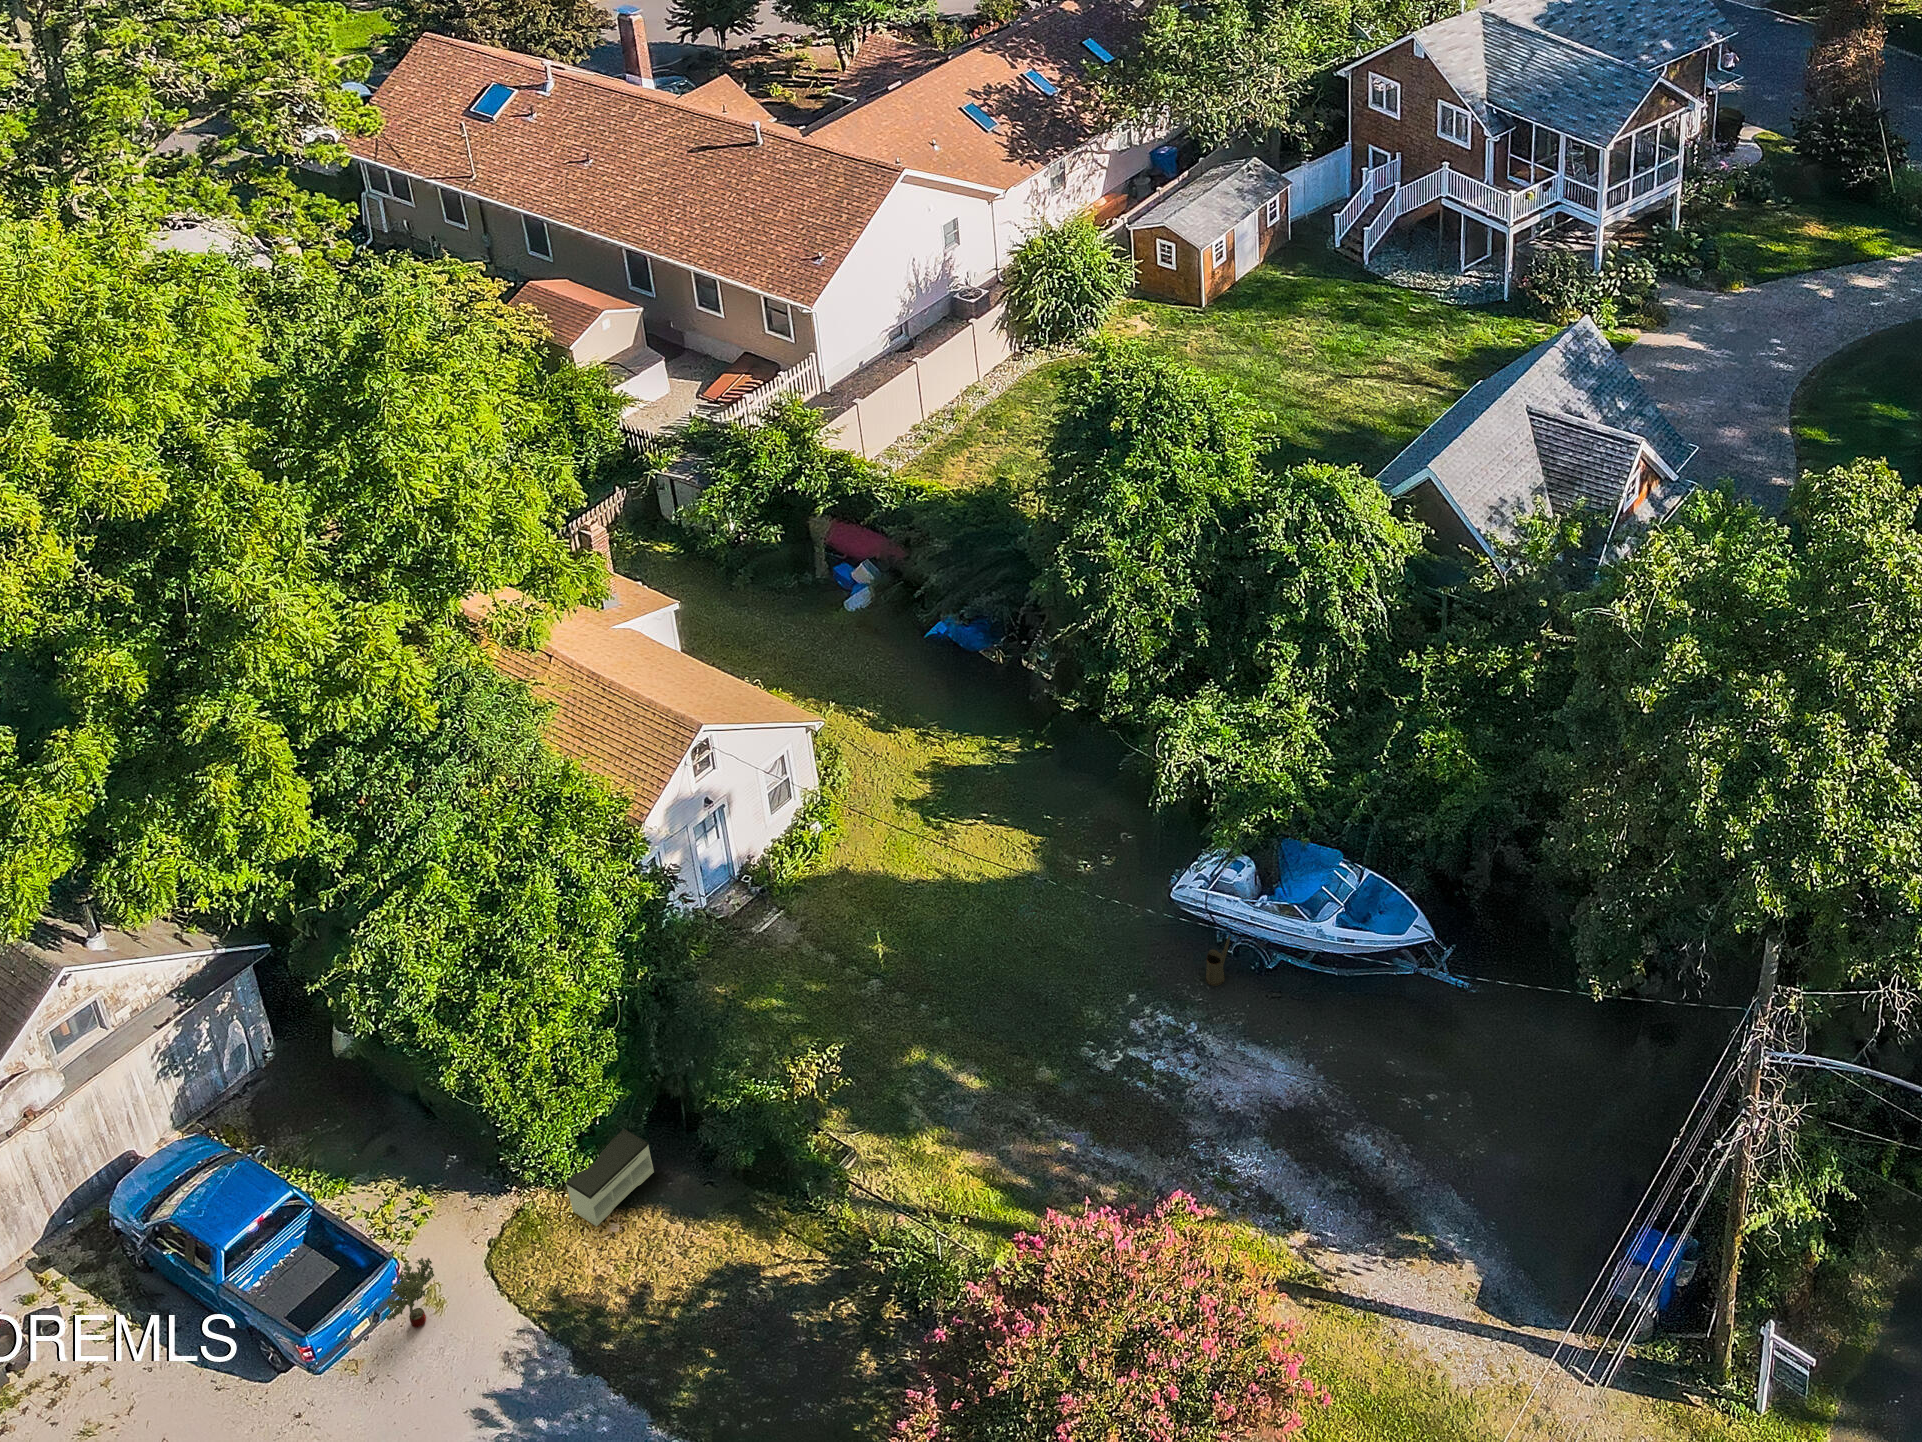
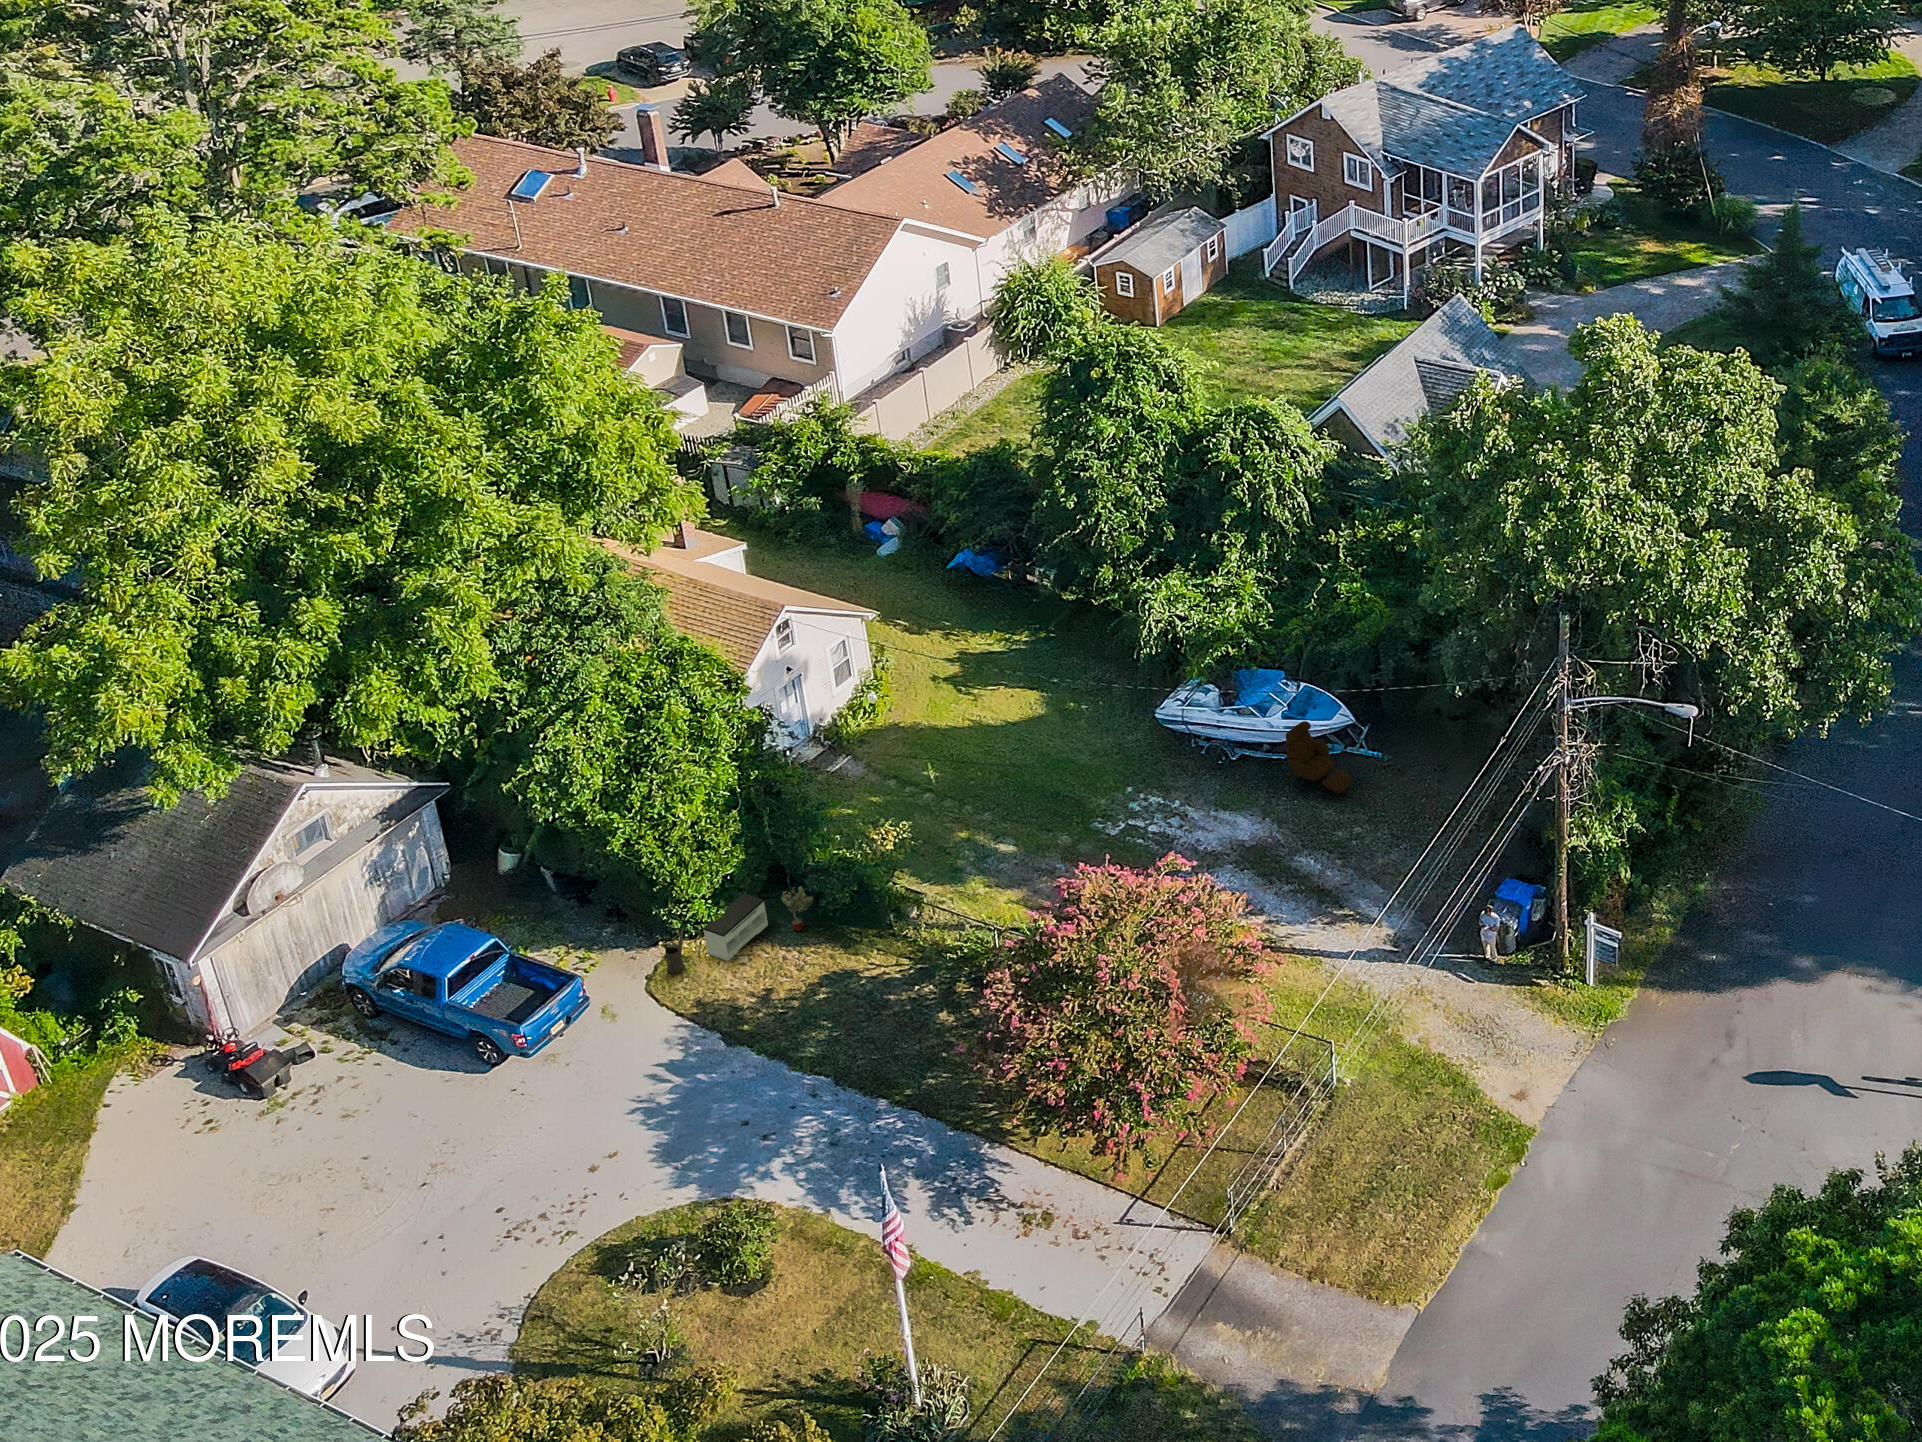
lounge chair: none [1342,927,1428,1039] -> present [1286,721,1352,799]
watering can: present [1206,935,1231,986] -> present [665,929,685,974]
potted tree: present [386,1258,434,1327] -> present [781,886,813,931]

